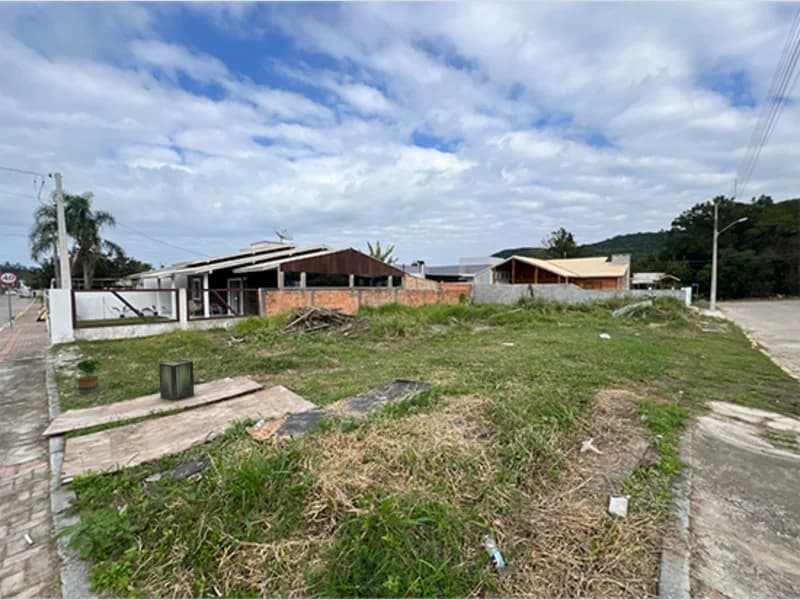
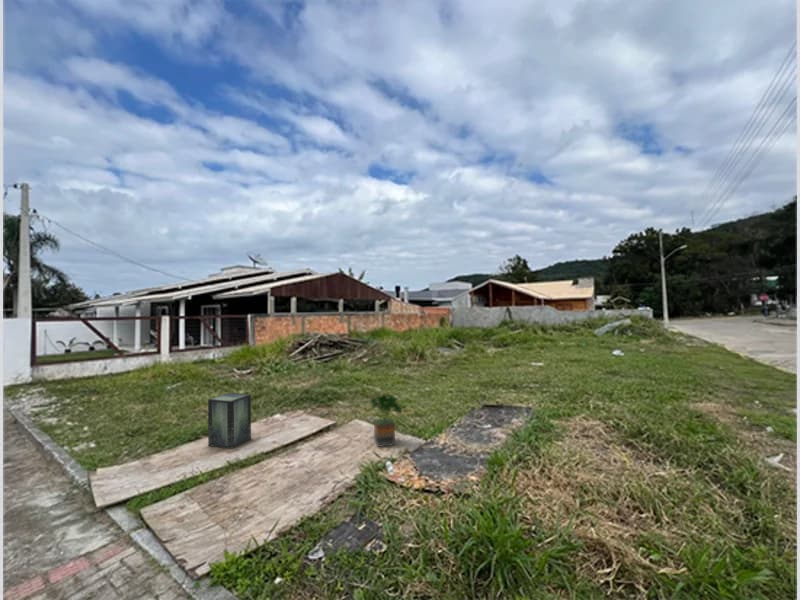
potted tree: present [78,360,101,393] -> present [369,395,402,447]

